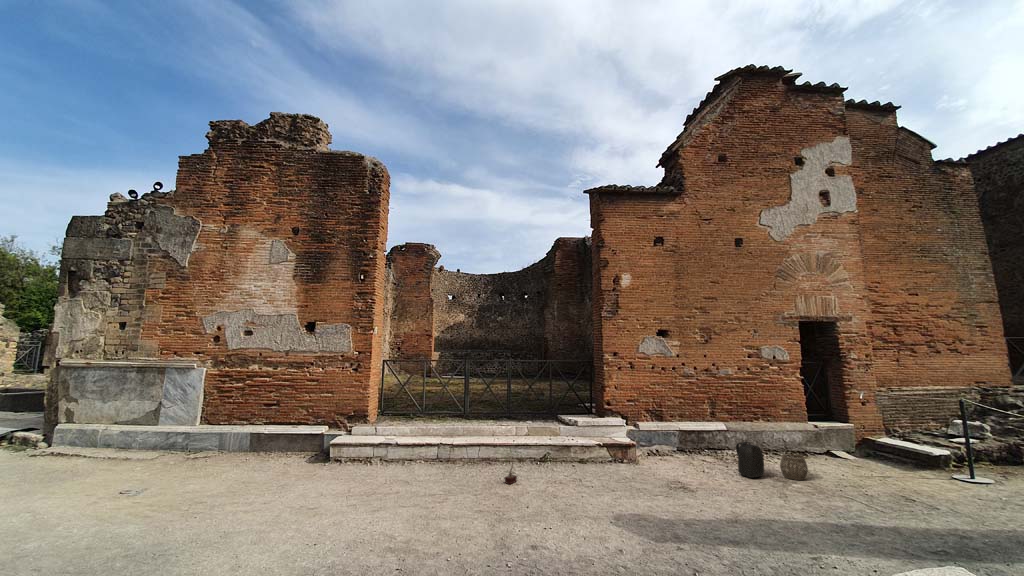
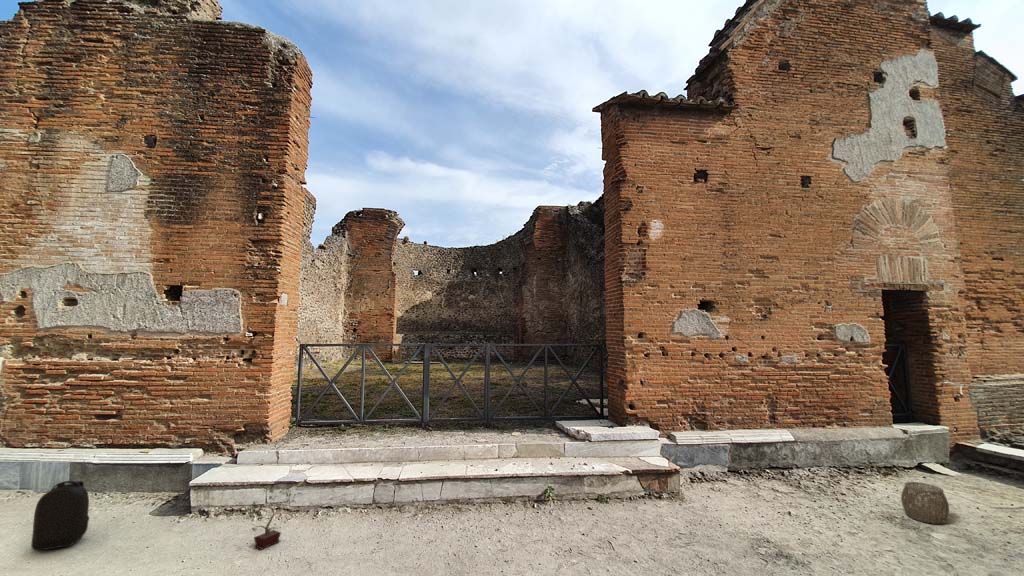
backpack: present [736,442,764,478] -> present [32,481,89,550]
potted plant: present [504,451,518,484] -> present [252,487,301,549]

